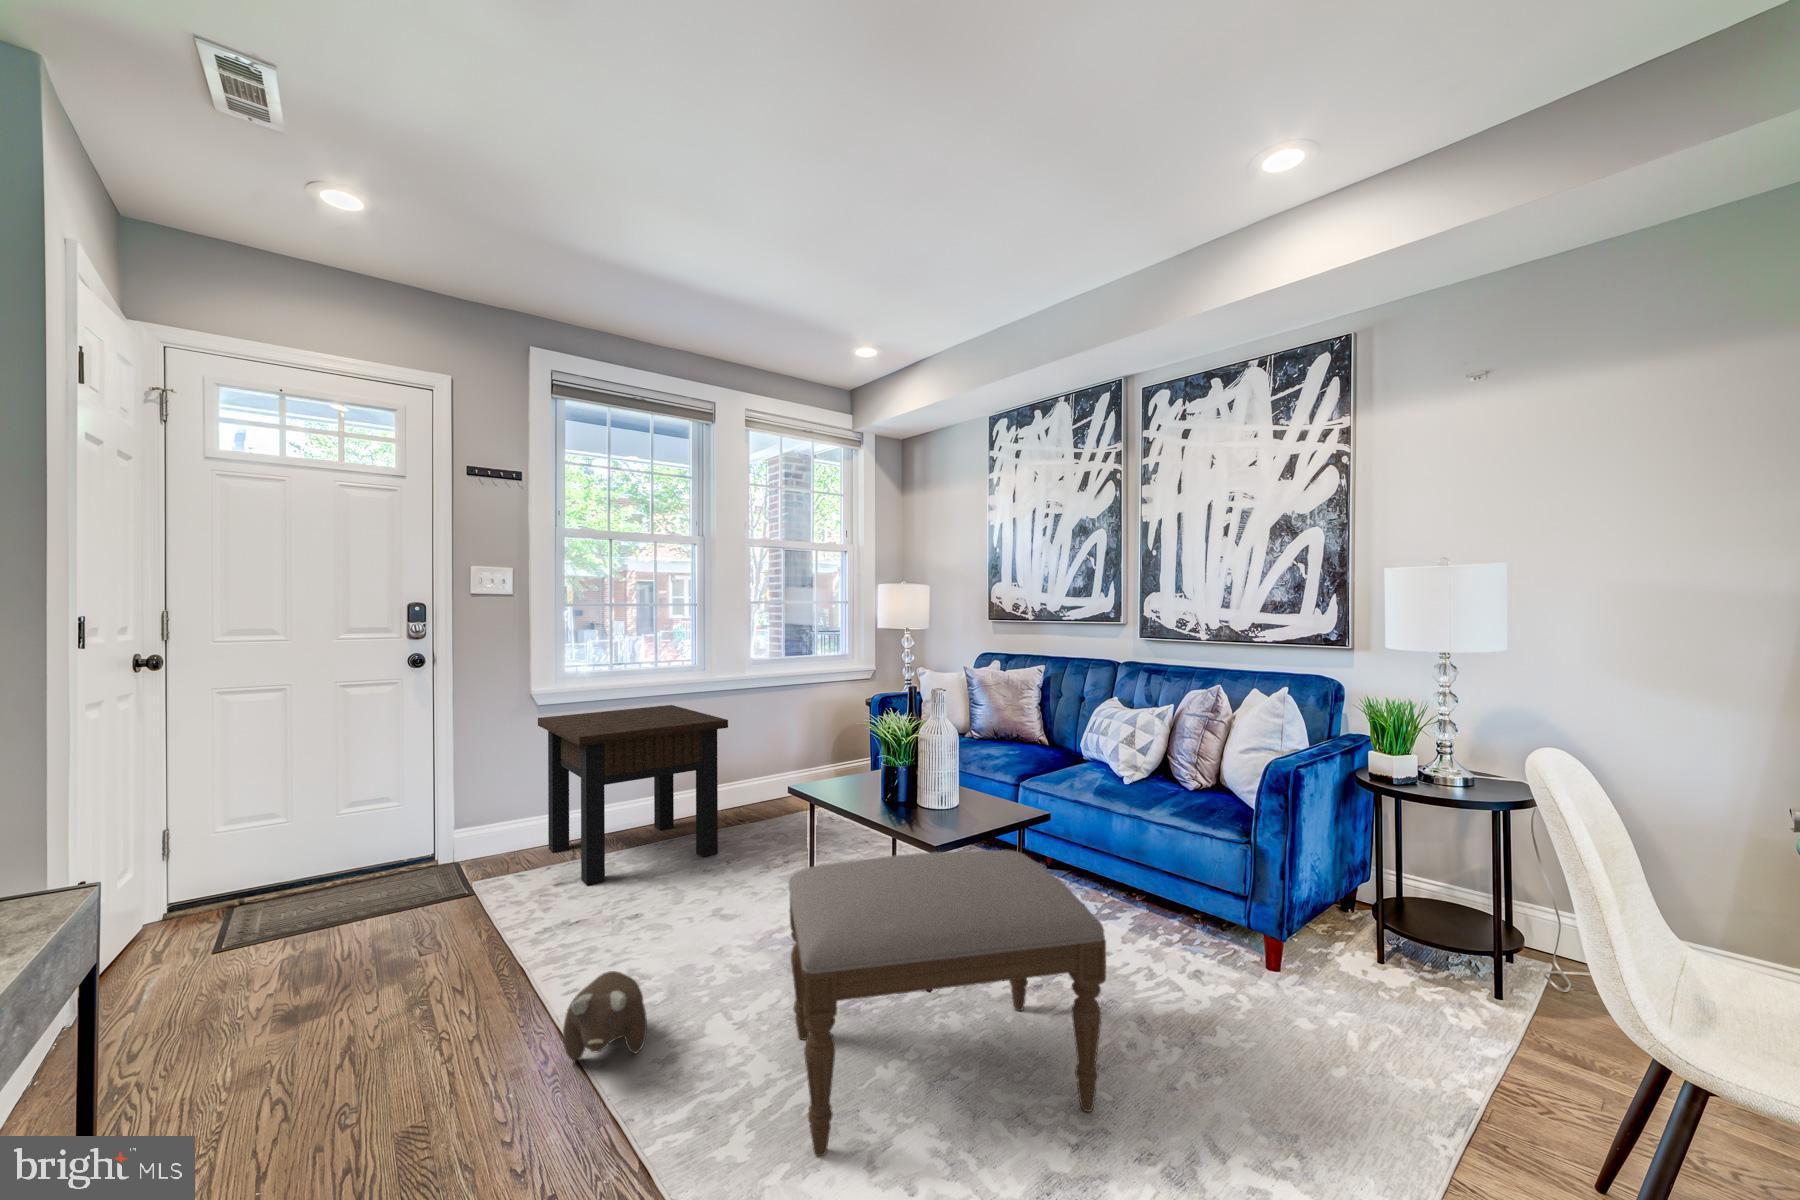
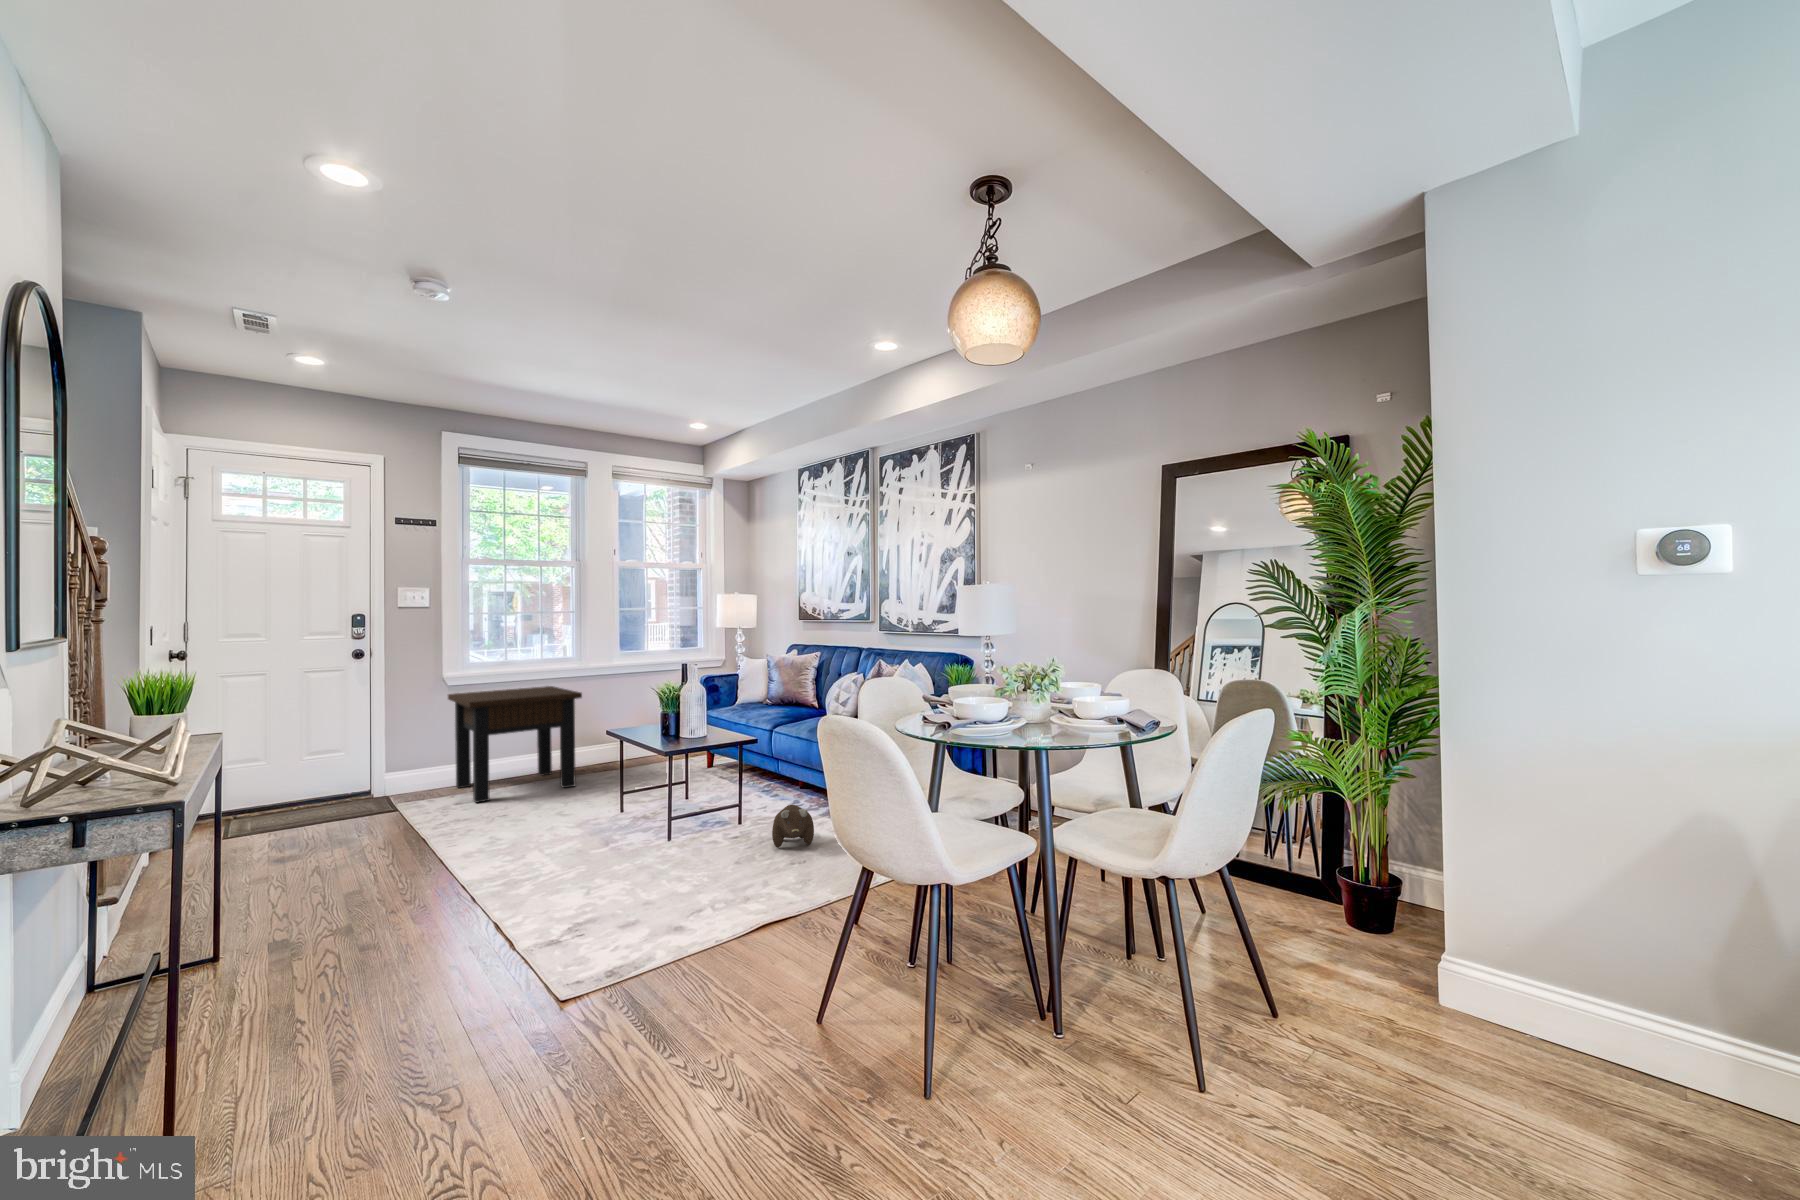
ottoman: present [789,850,1106,1156] -> none [550,752,722,893]
plush toy: present [563,971,647,1061] -> present [772,805,814,848]

